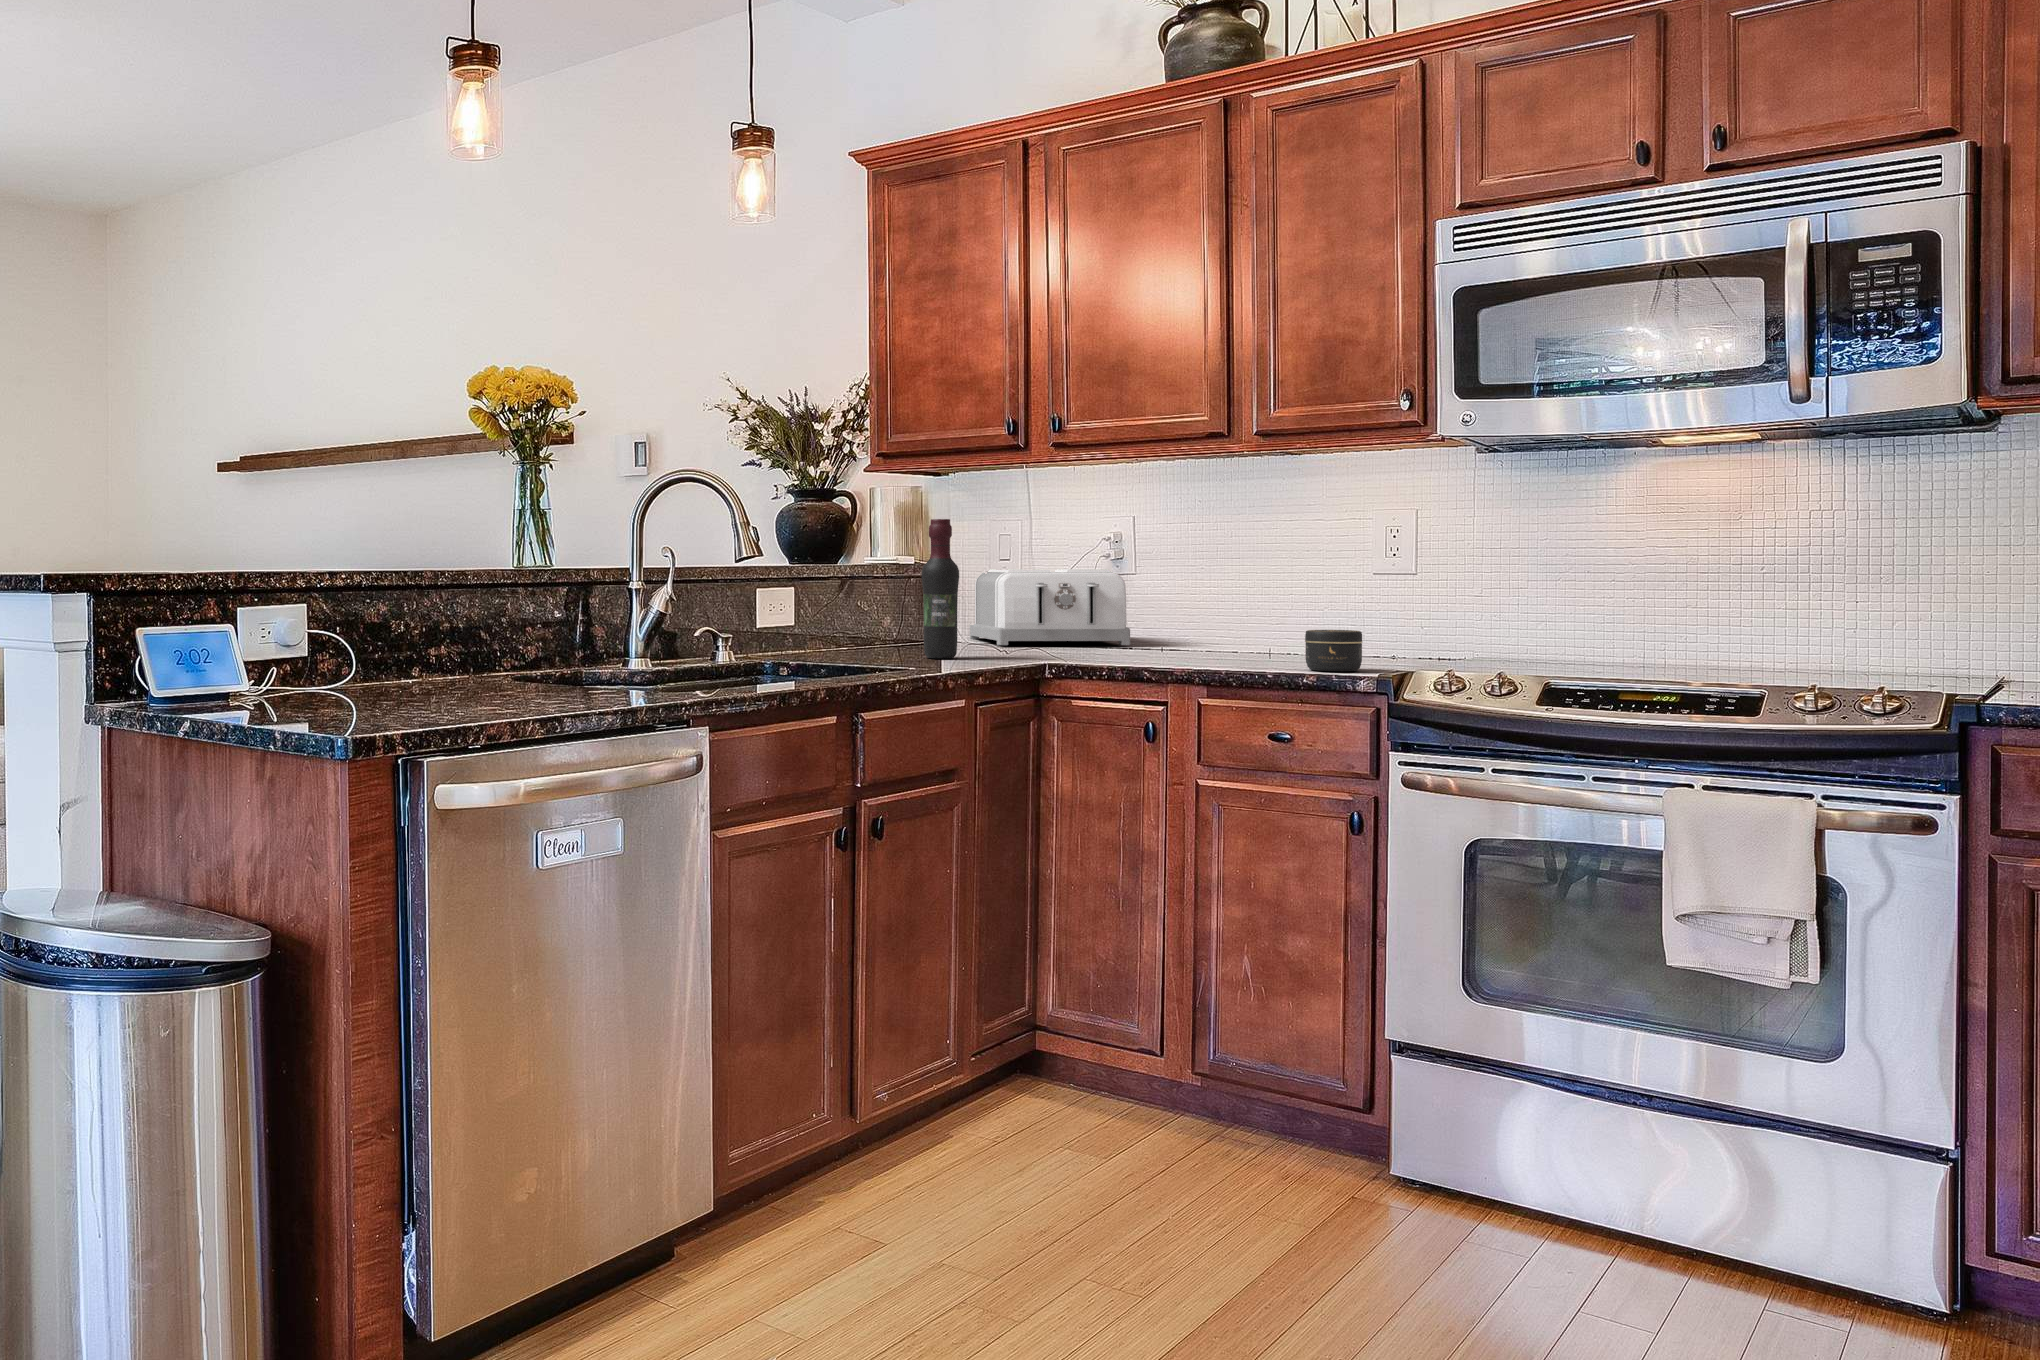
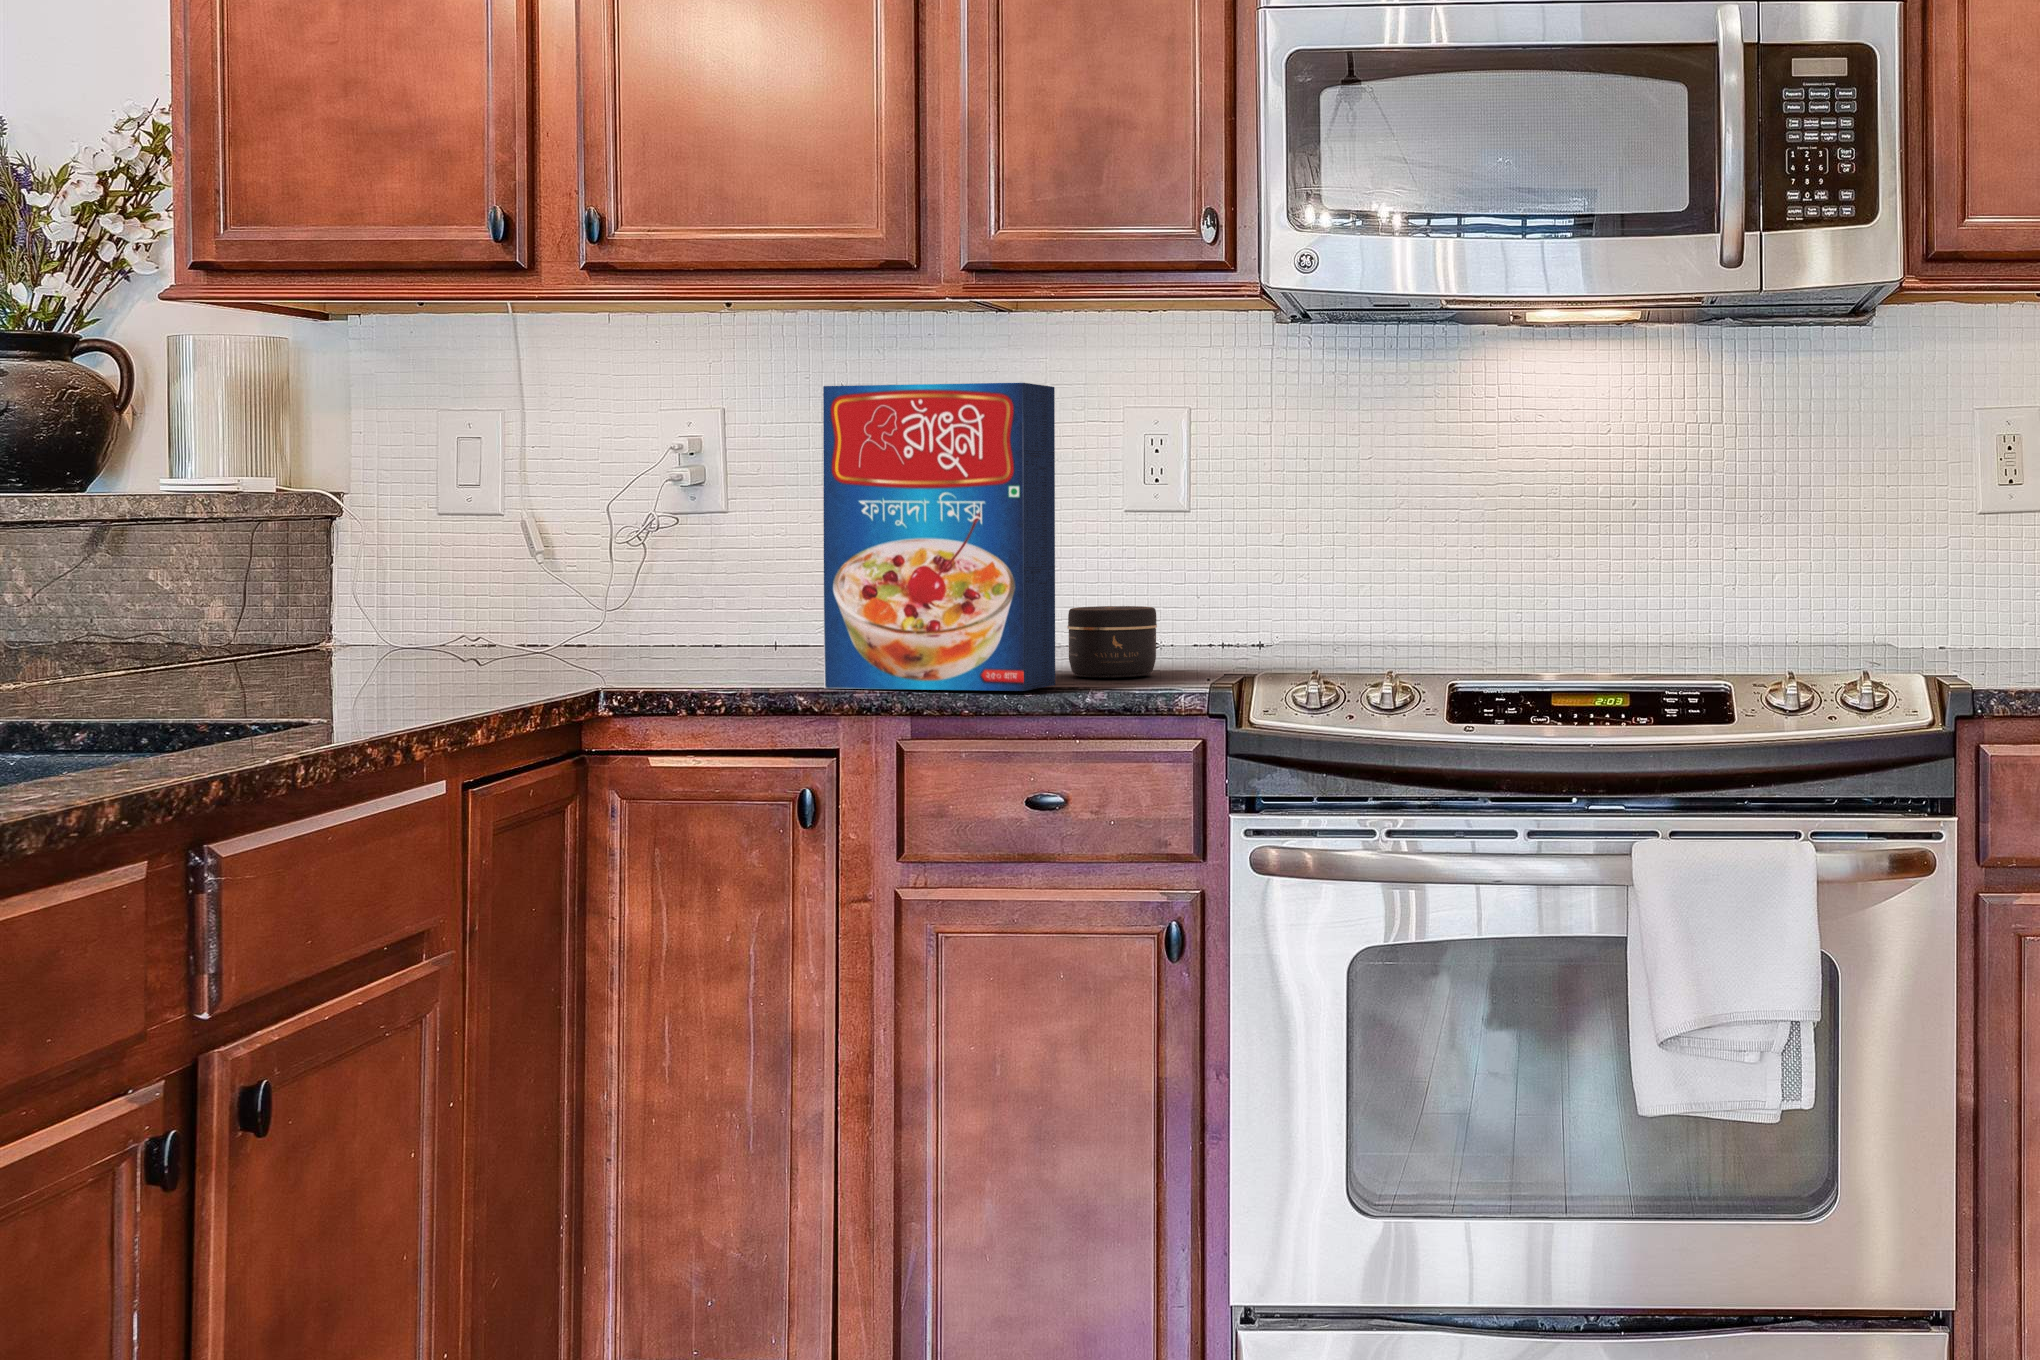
cereal box: none [1156,504,1286,674] -> present [823,383,1055,691]
wine bottle: present [922,519,959,658] -> none [323,395,410,692]
toaster: present [970,569,1130,645] -> none [391,507,719,655]

